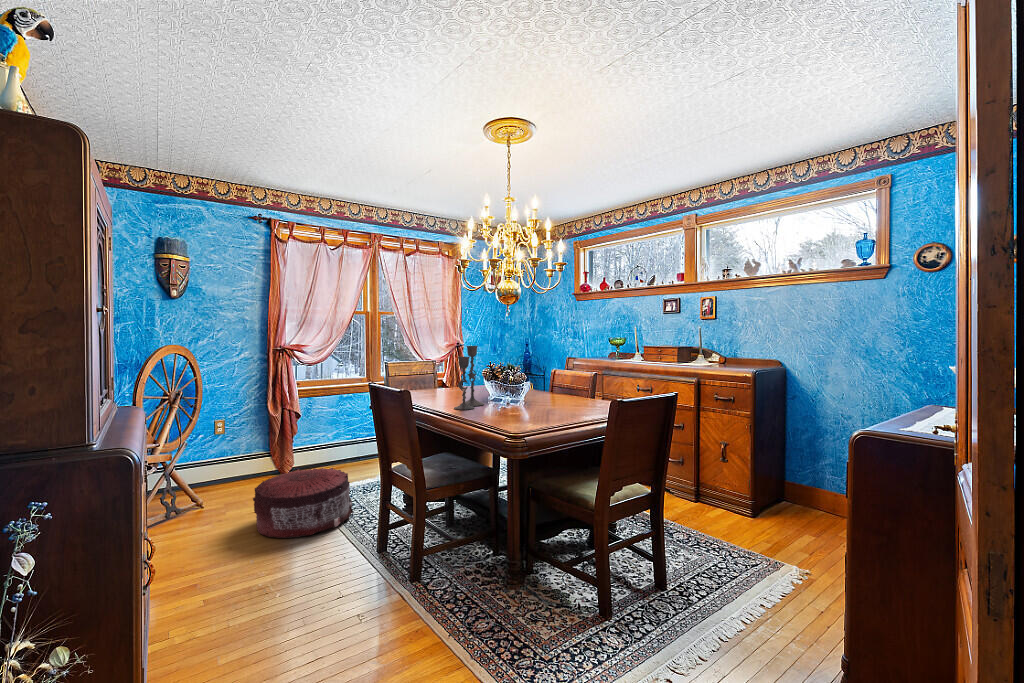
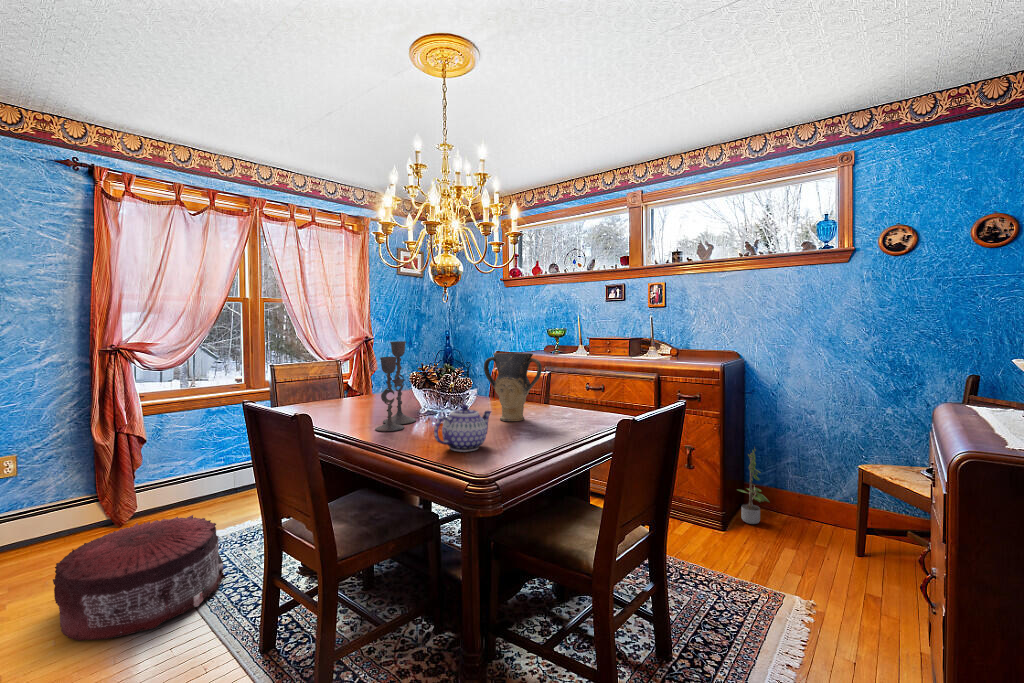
vase: none [535,356,578,408] -> present [484,353,542,421]
teapot: none [488,390,532,423] -> present [434,405,491,452]
potted plant: none [769,446,805,516] -> present [737,449,769,524]

